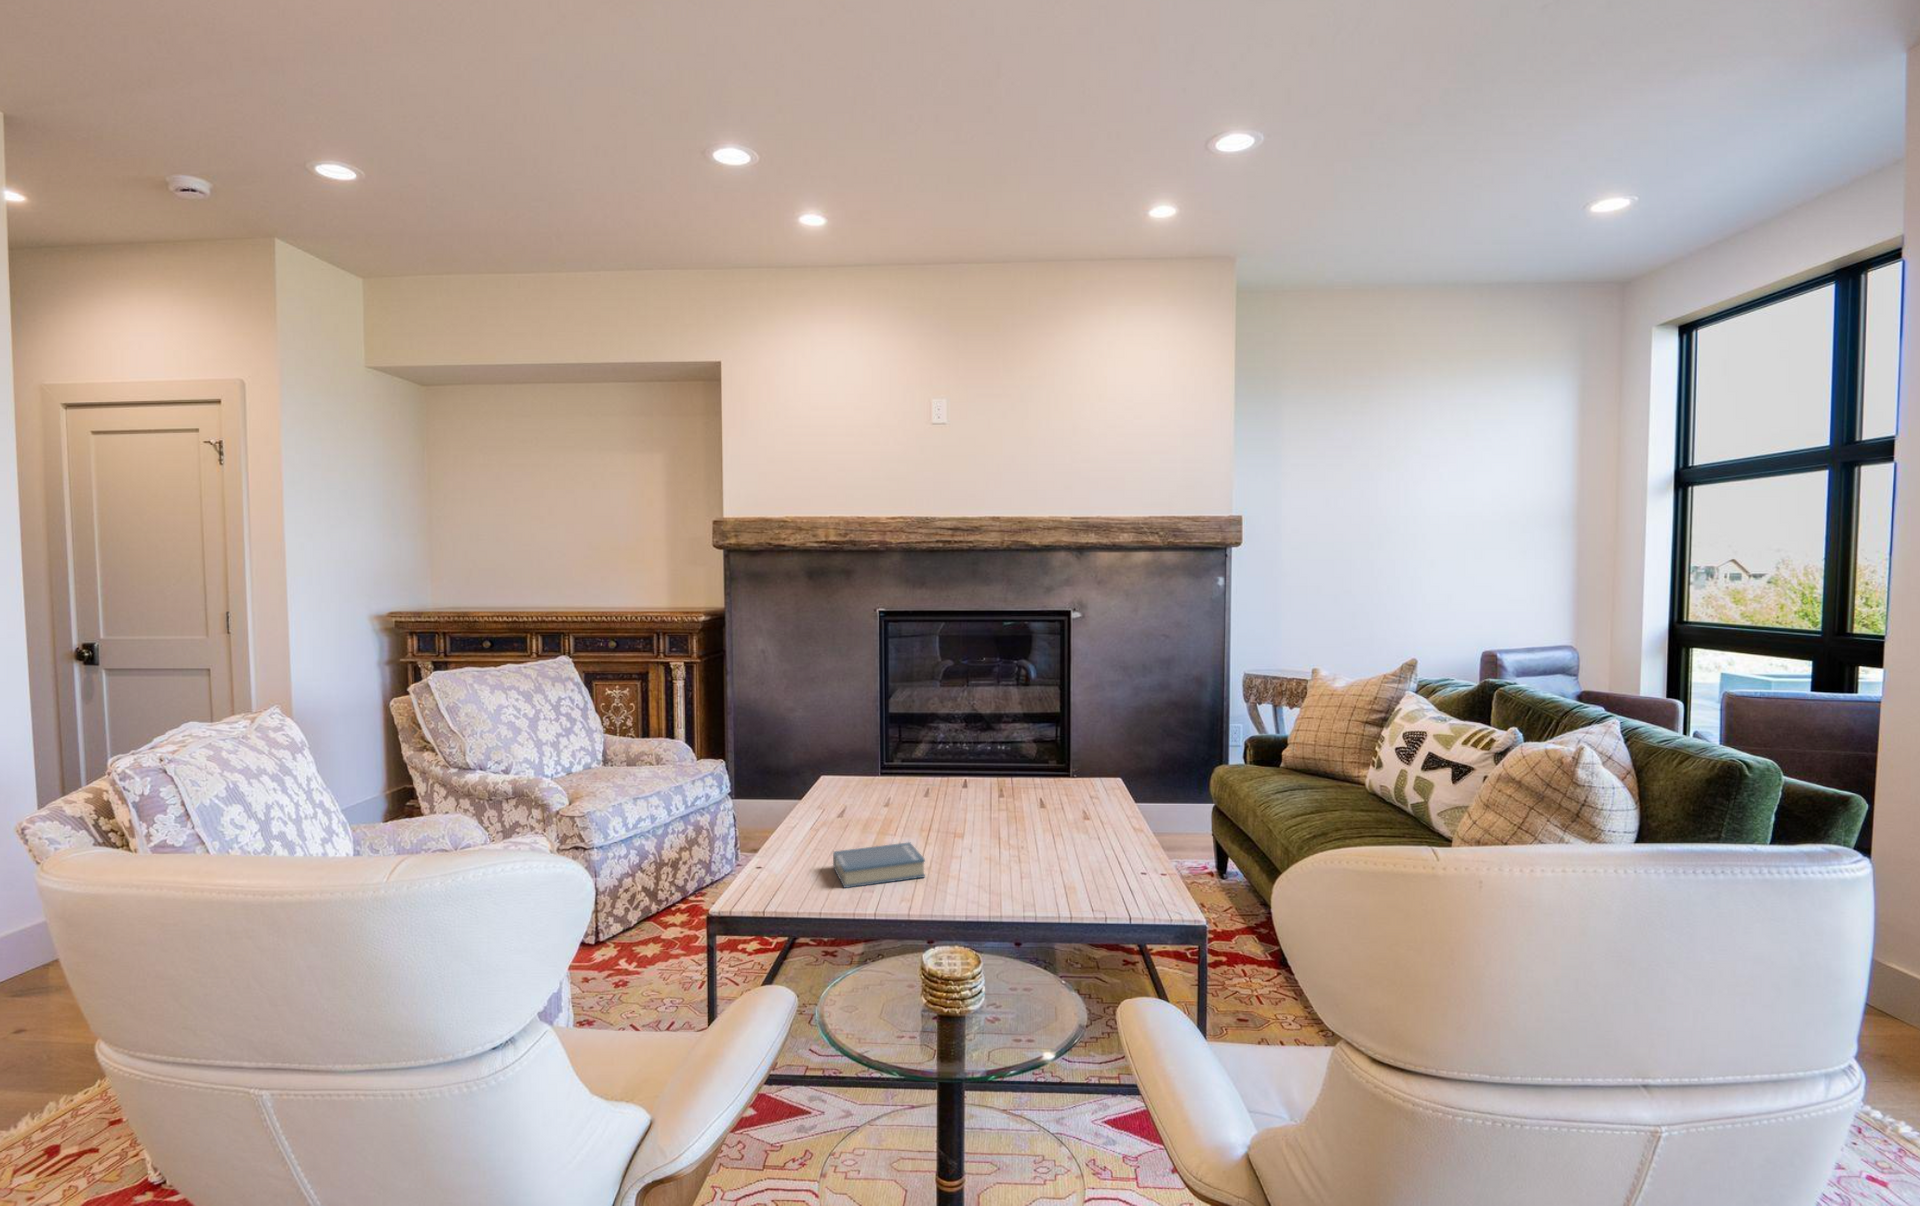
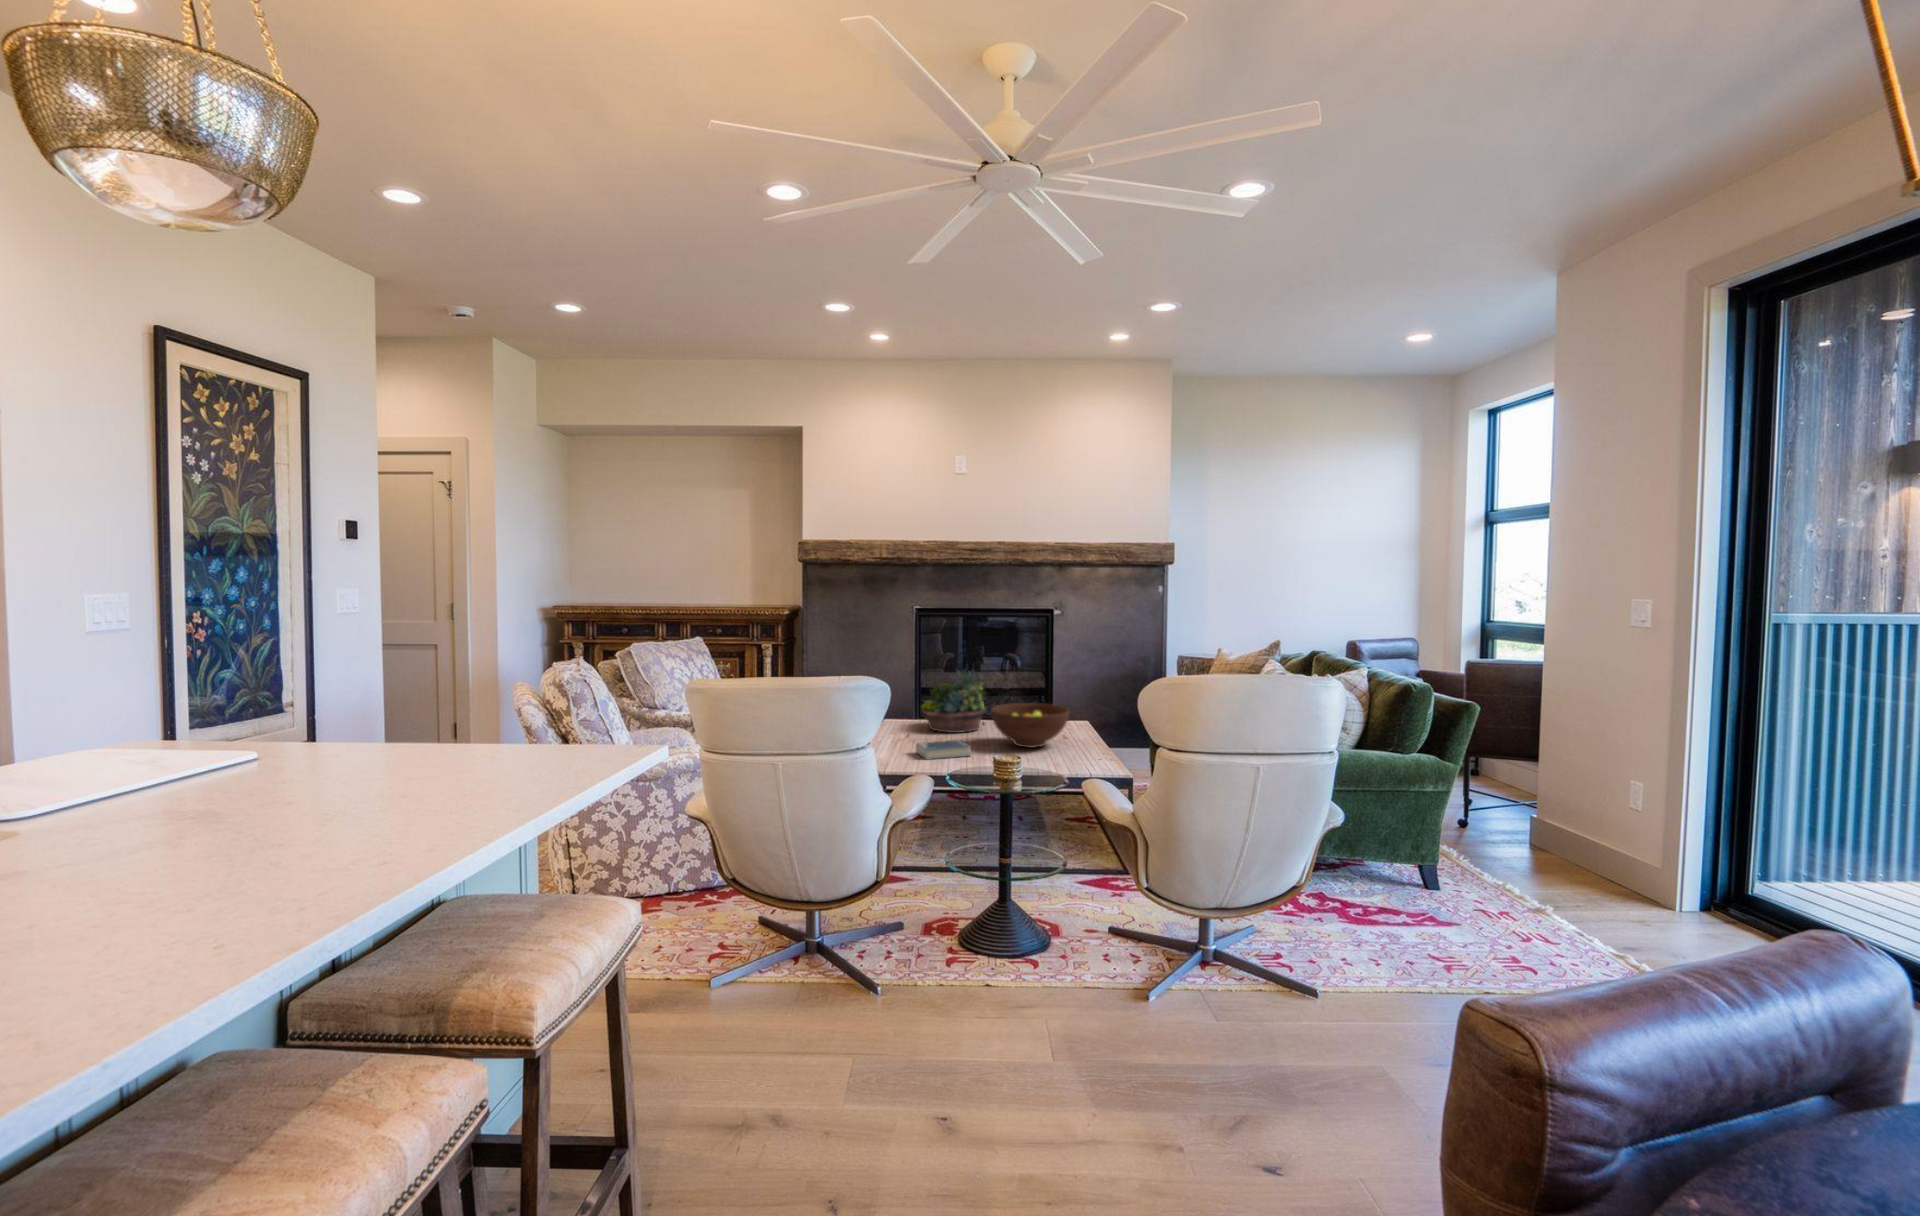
succulent planter: none [863,710,966,814] -> present [922,672,986,733]
fruit bowl: none [963,770,1094,853] -> present [991,703,1069,748]

